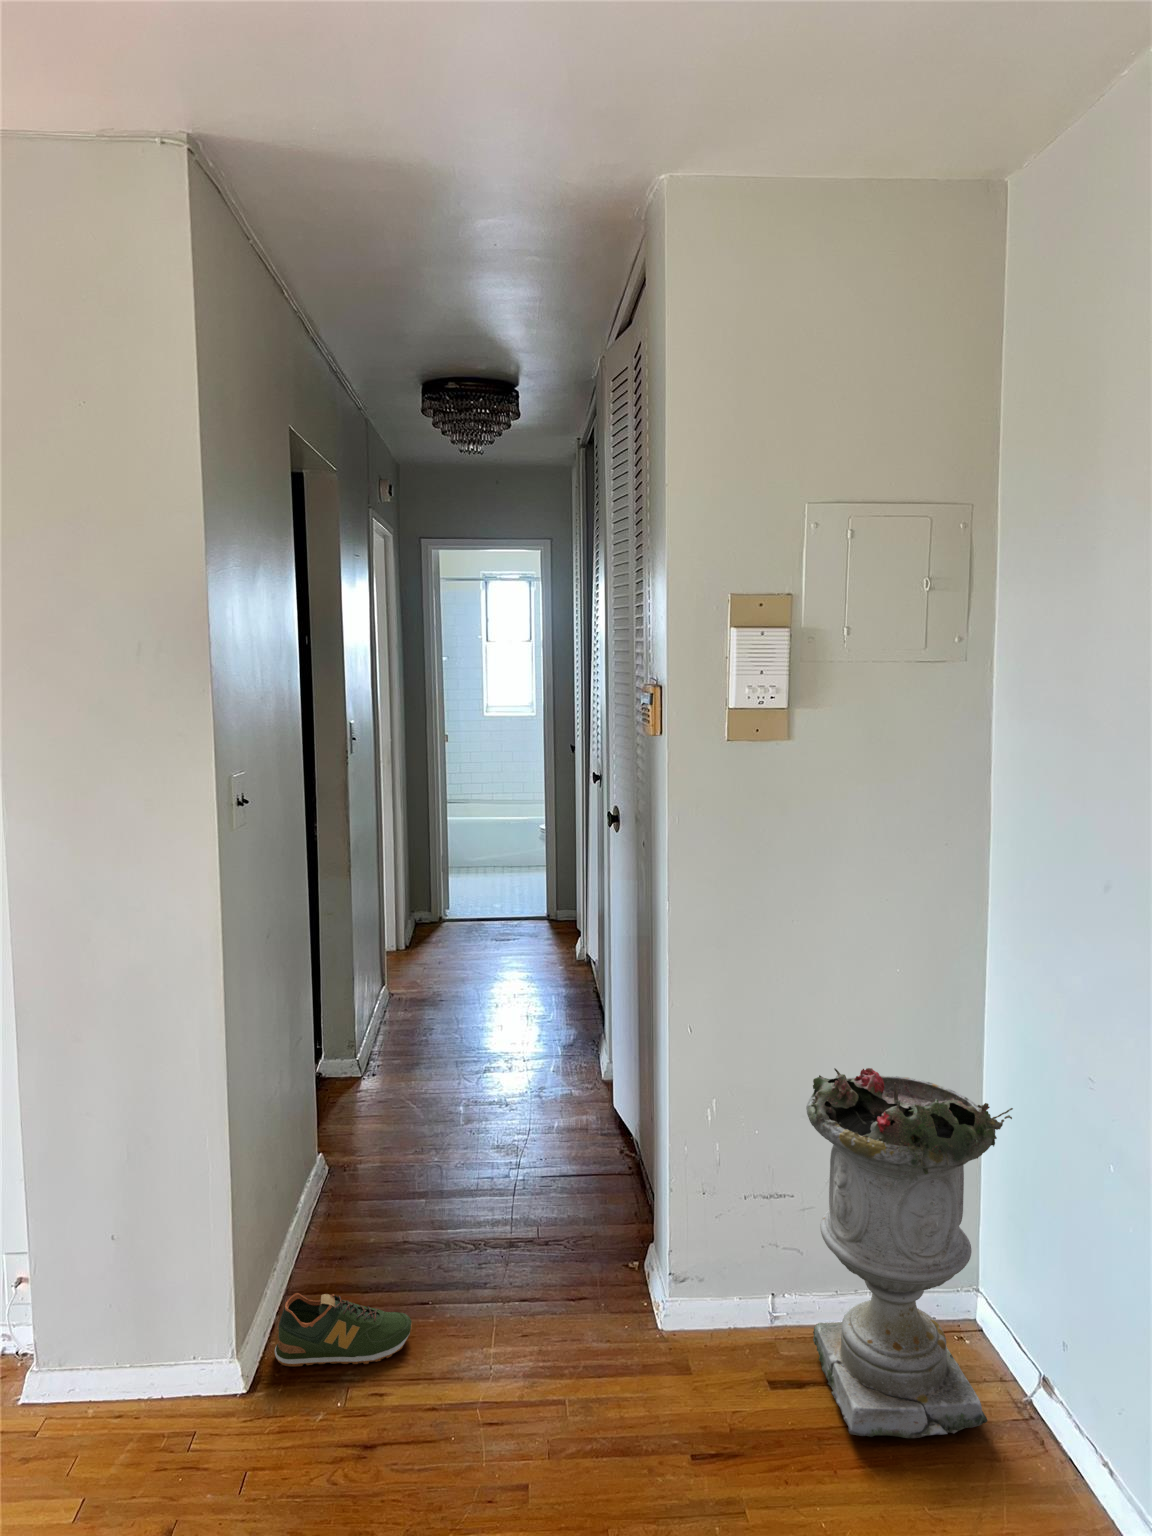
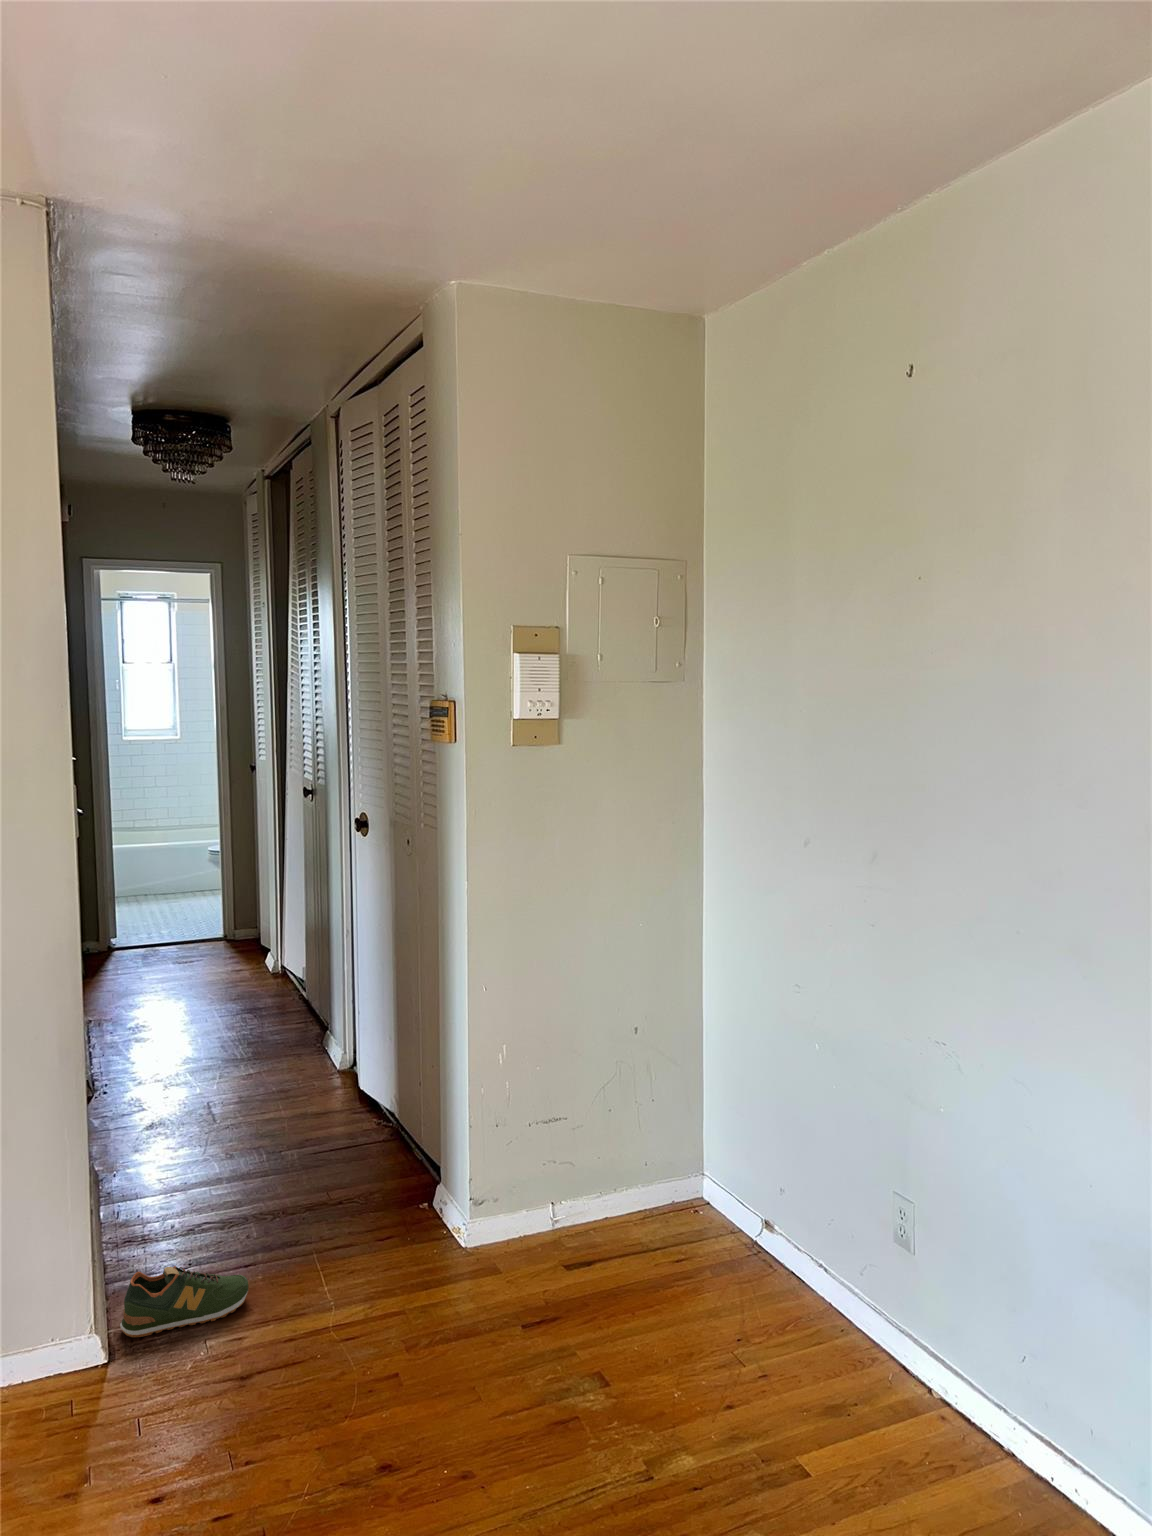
planter: present [806,1068,1013,1438] -> none [586,1002,737,1280]

